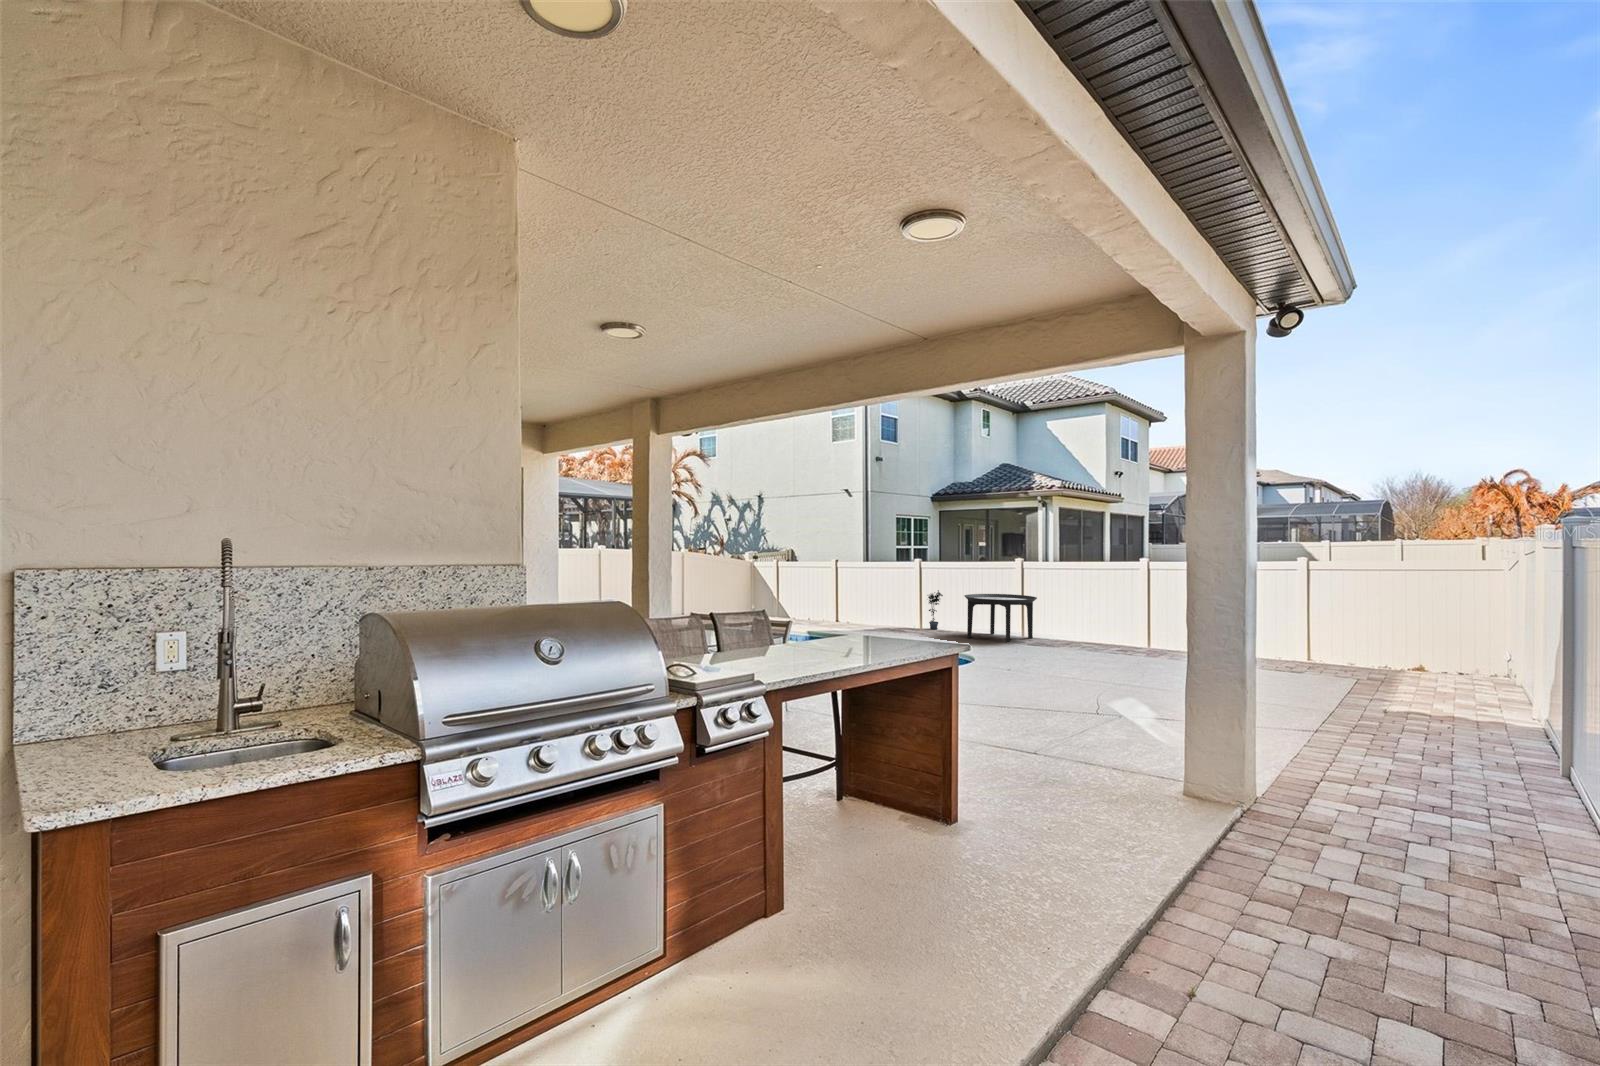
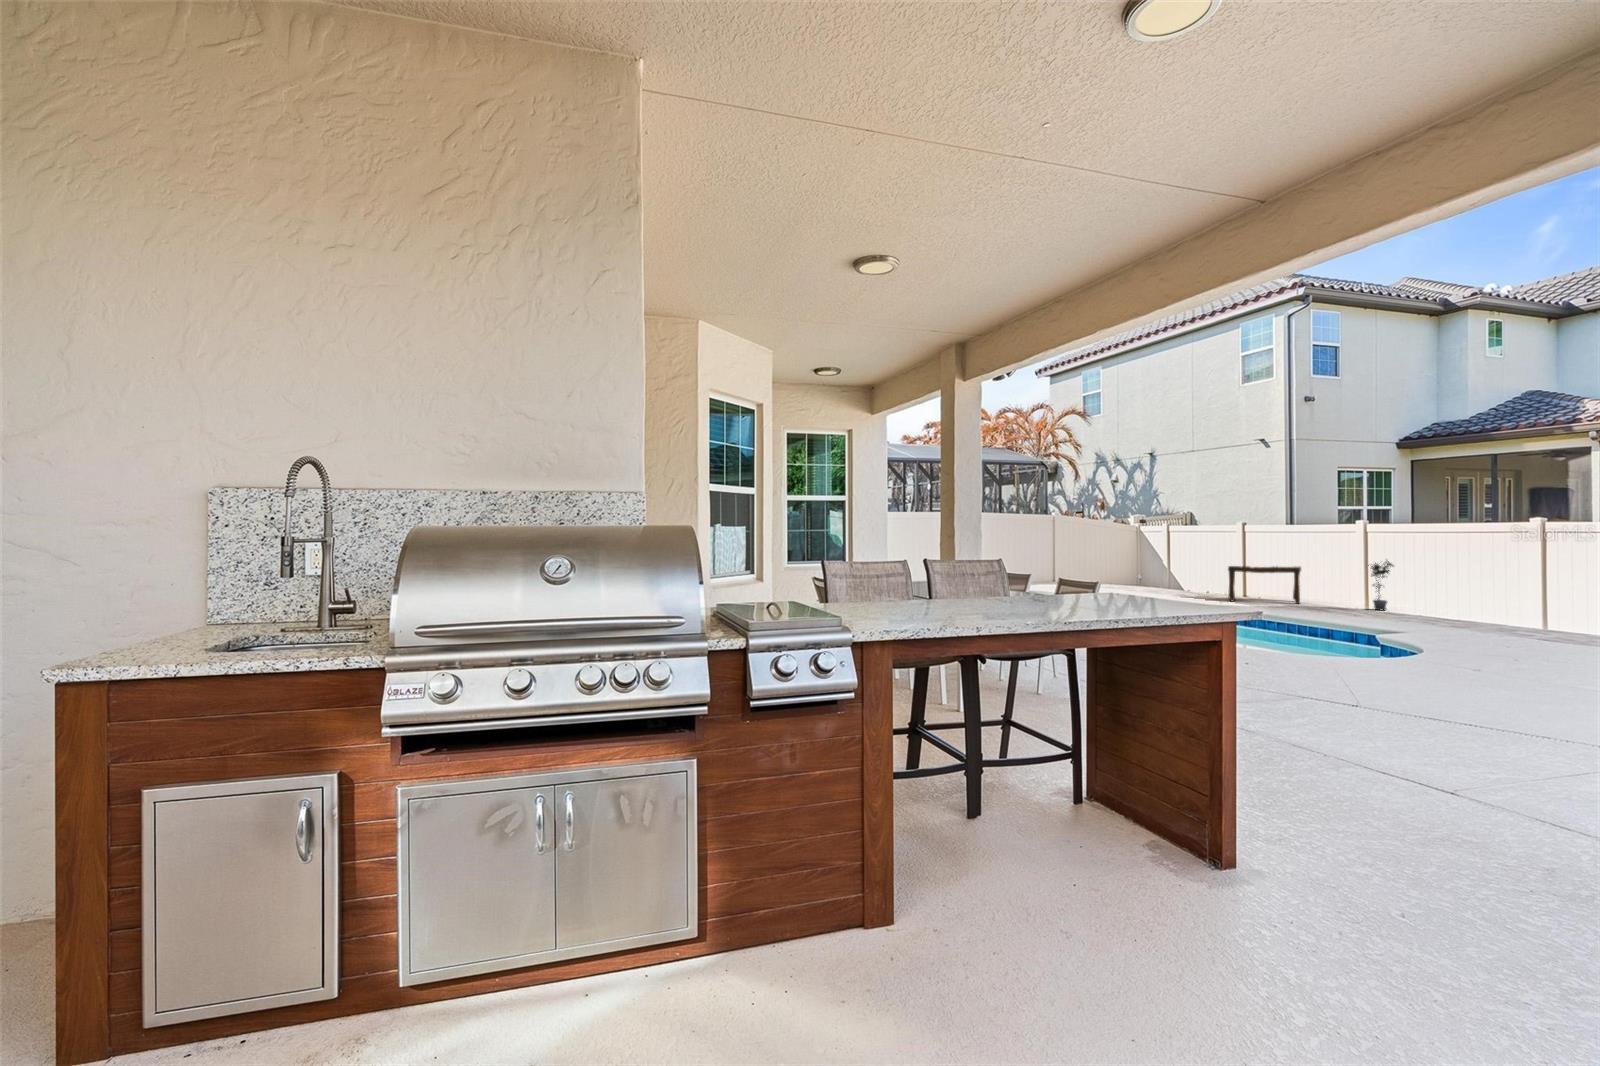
round table: present [964,594,1037,642] -> none [1423,564,1555,631]
bench: none [830,596,881,626] -> present [1228,566,1301,604]

